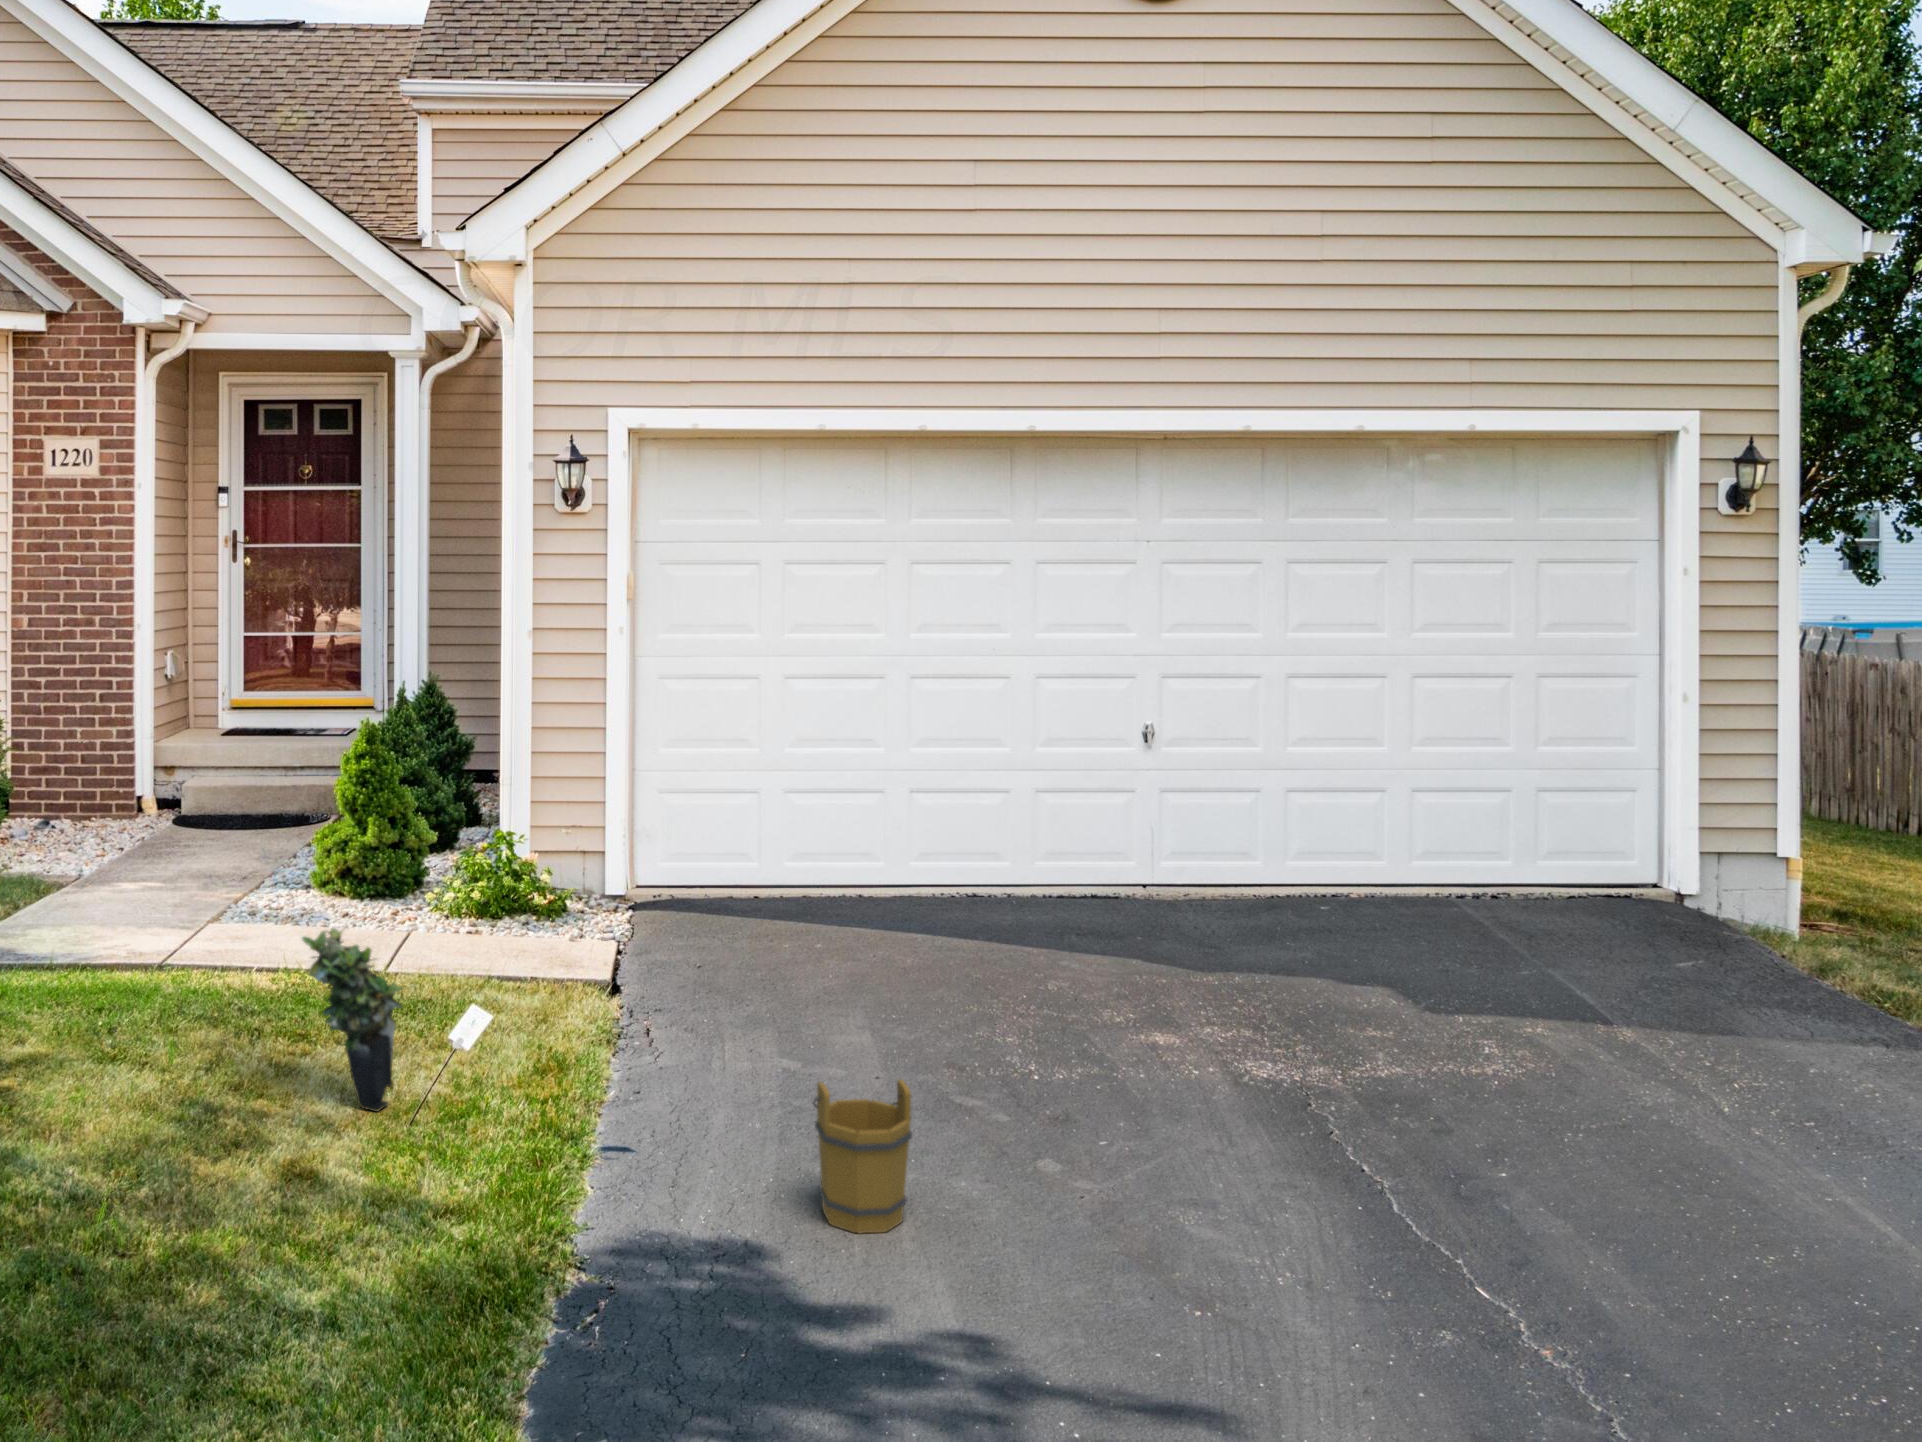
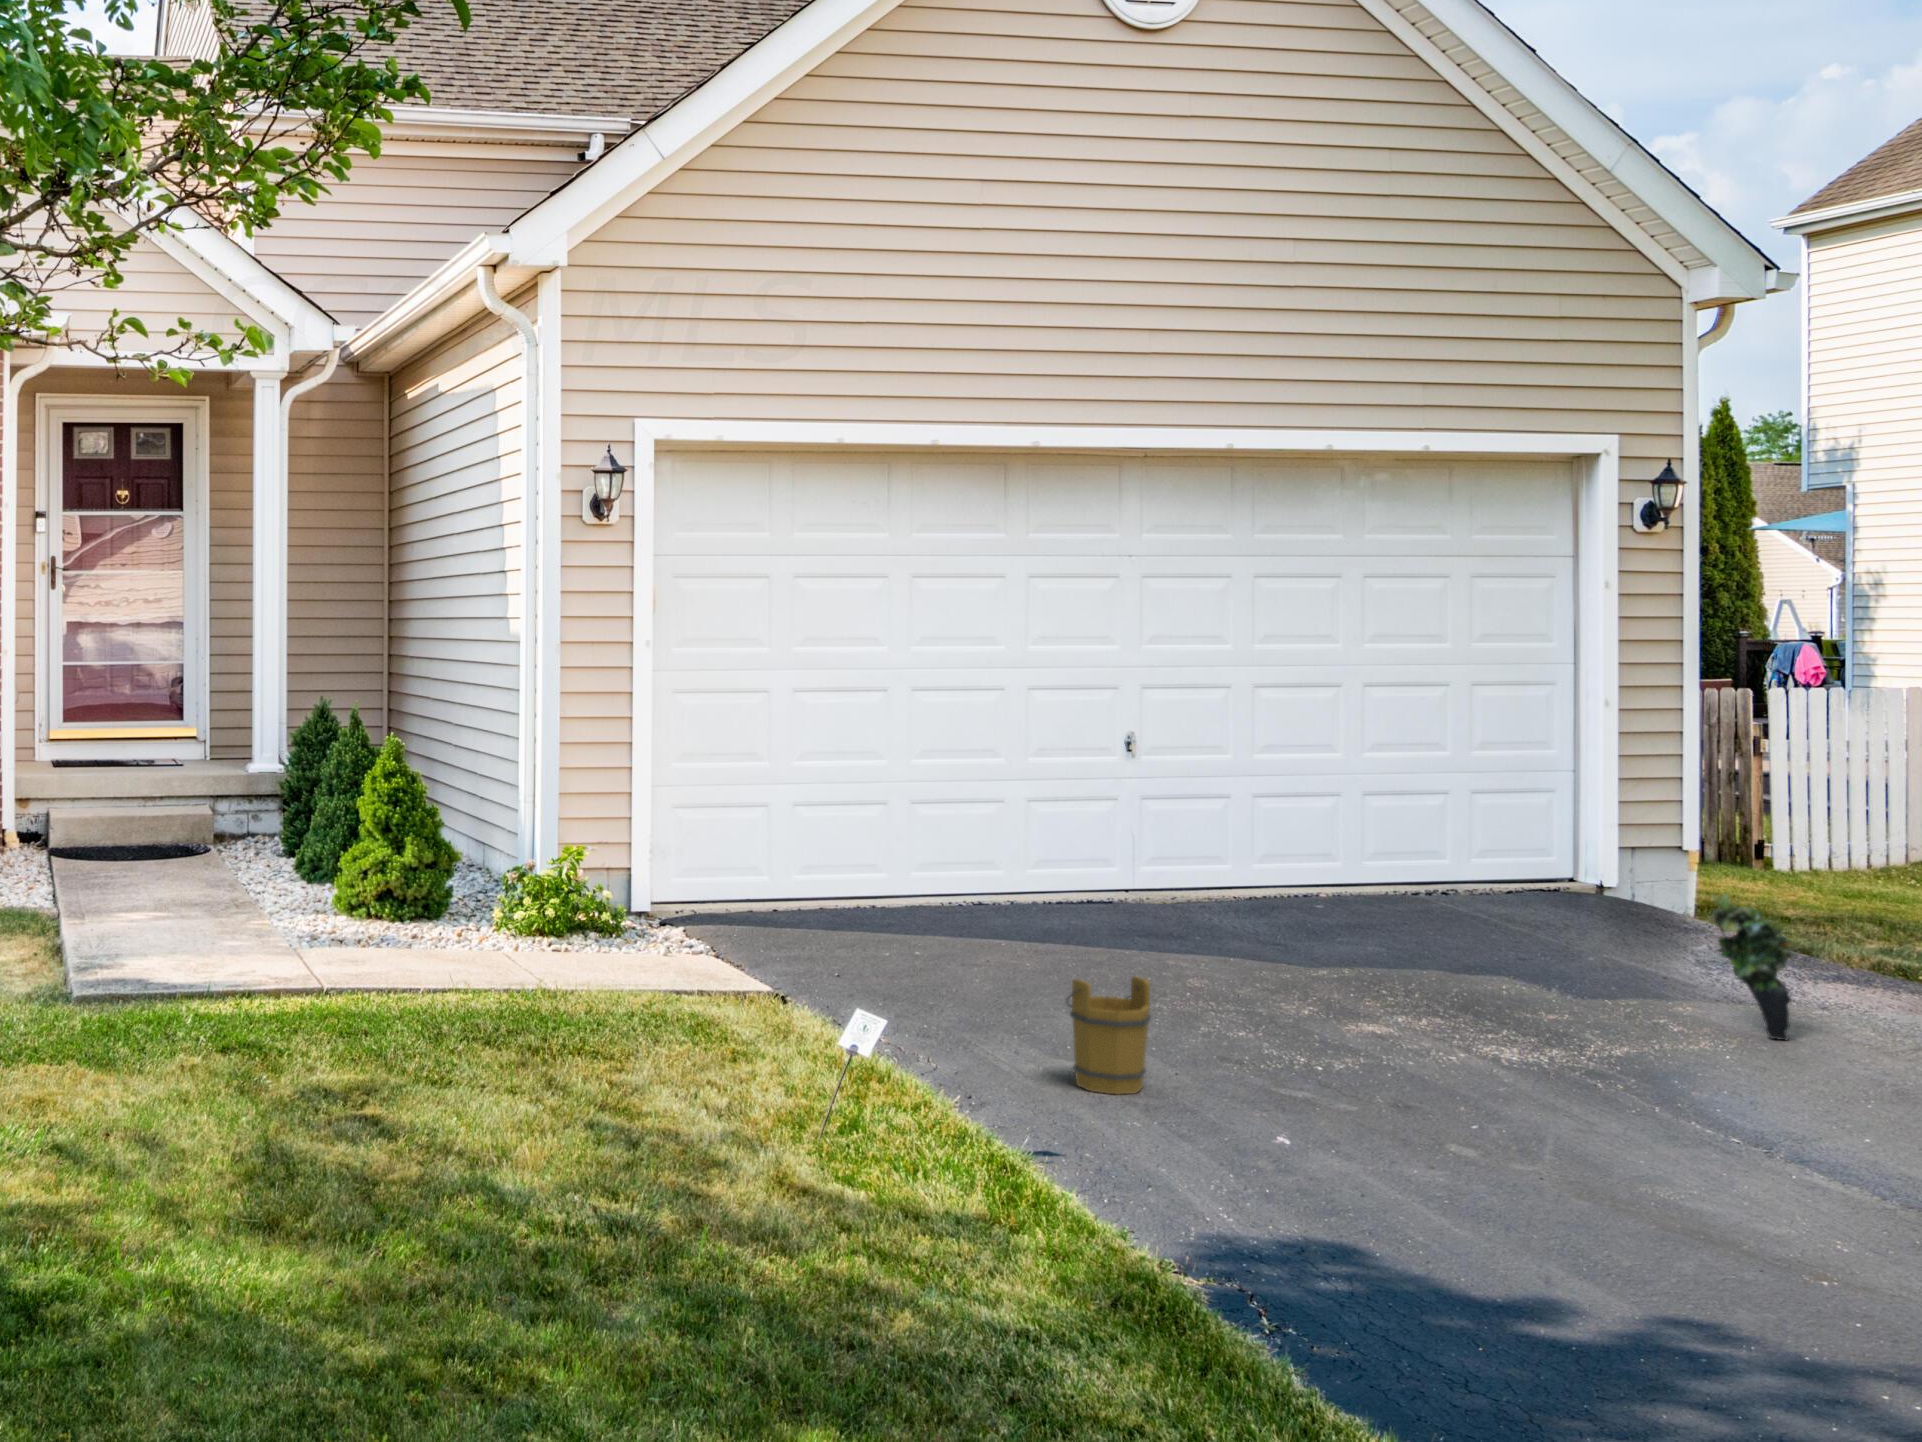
potted plant: present [302,928,403,1112] -> present [1710,892,1796,1041]

